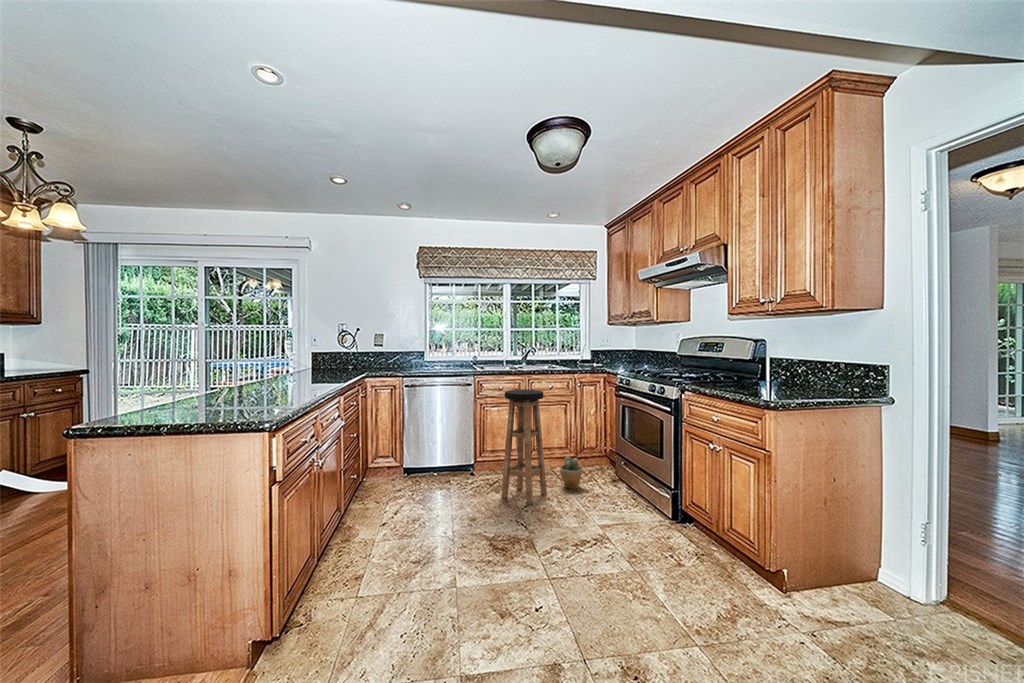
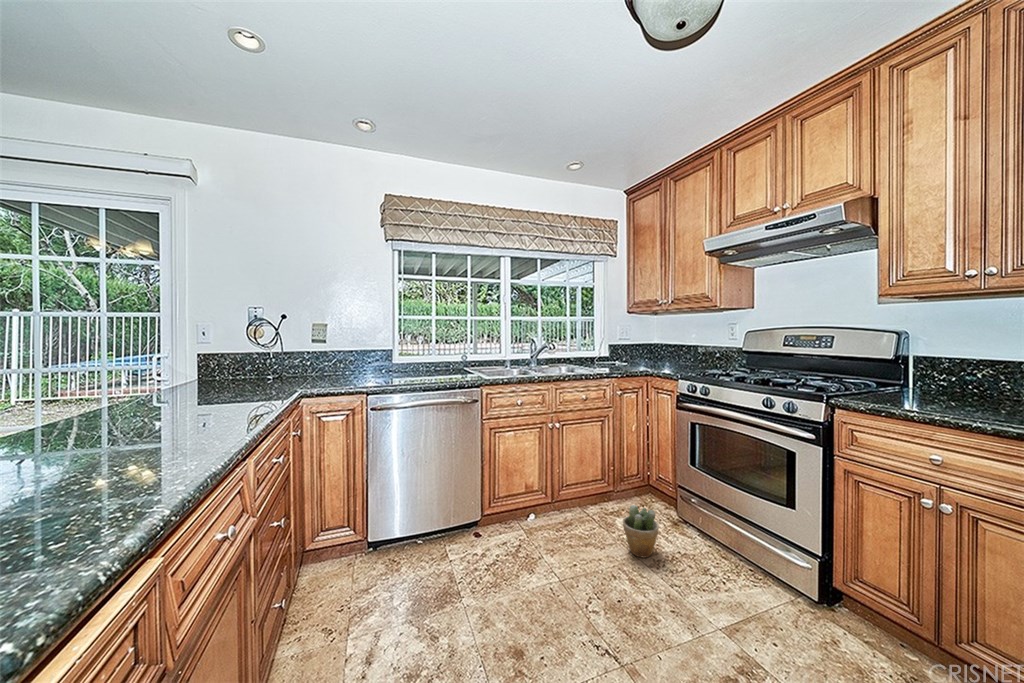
bar stool: present [502,389,547,504] -> none [551,408,616,607]

